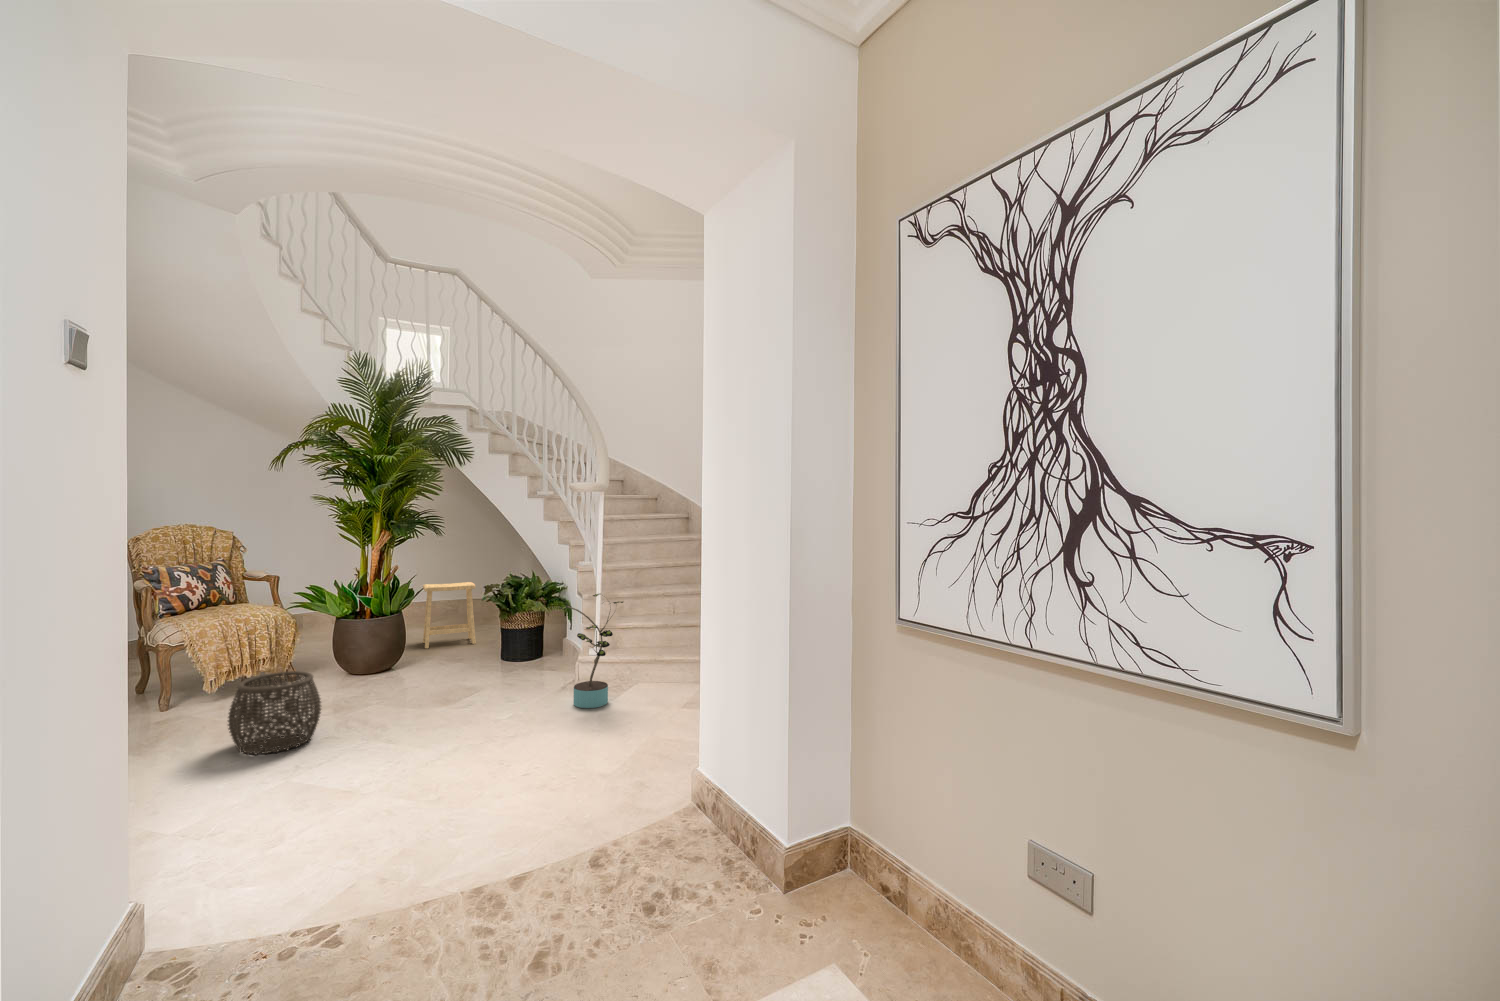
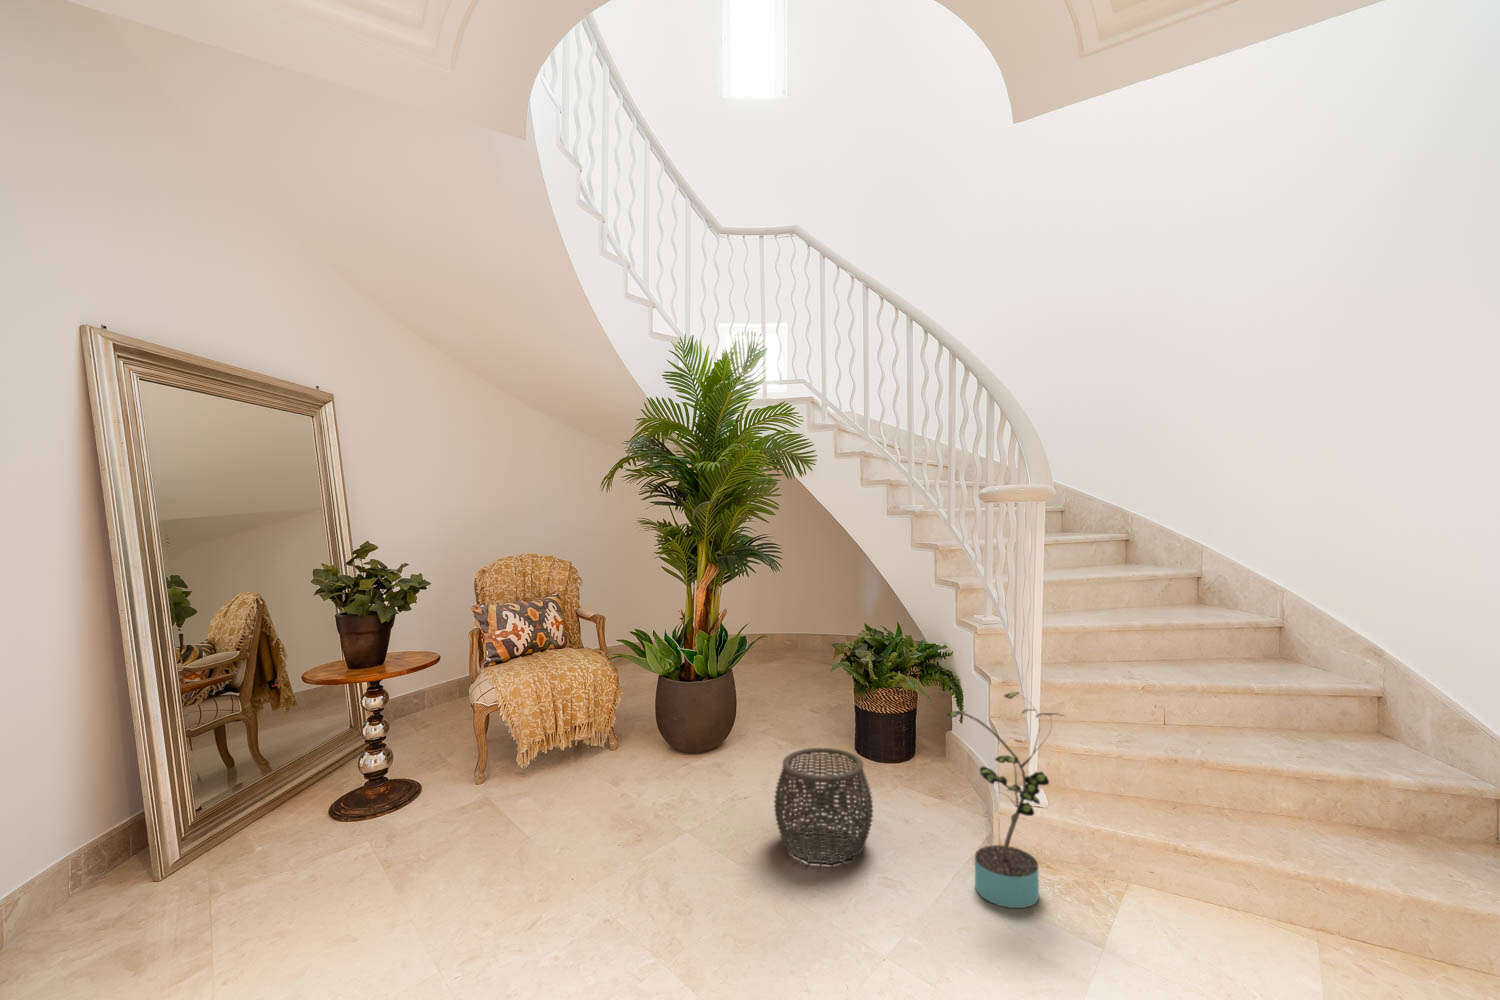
footstool: present [423,582,476,649] -> none [766,628,829,714]
woven basket: present [228,671,321,755] -> present [774,748,873,864]

